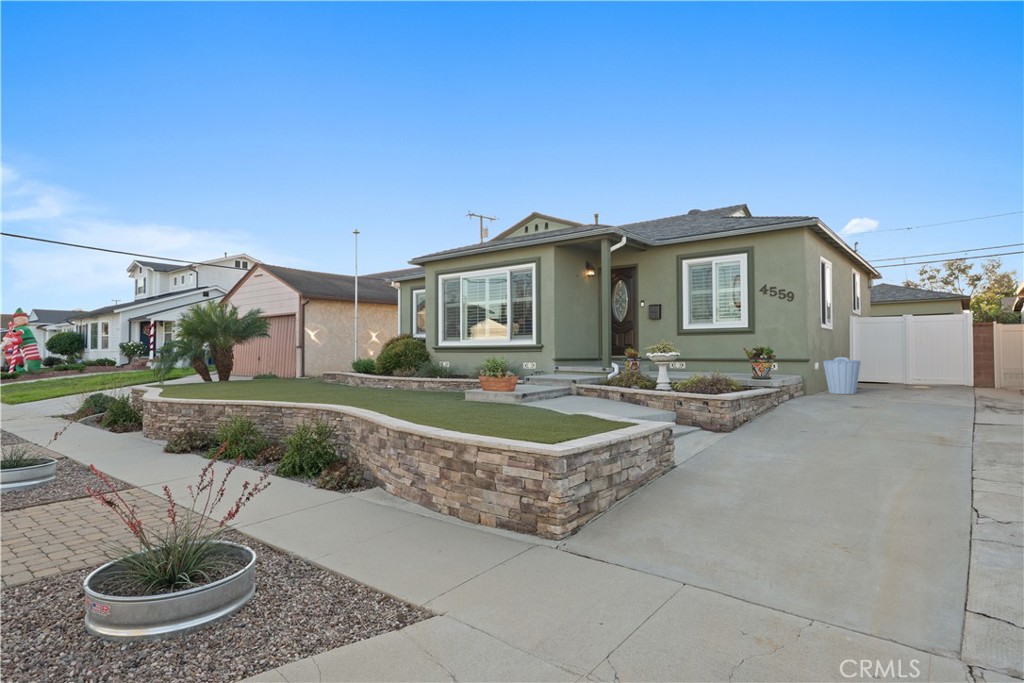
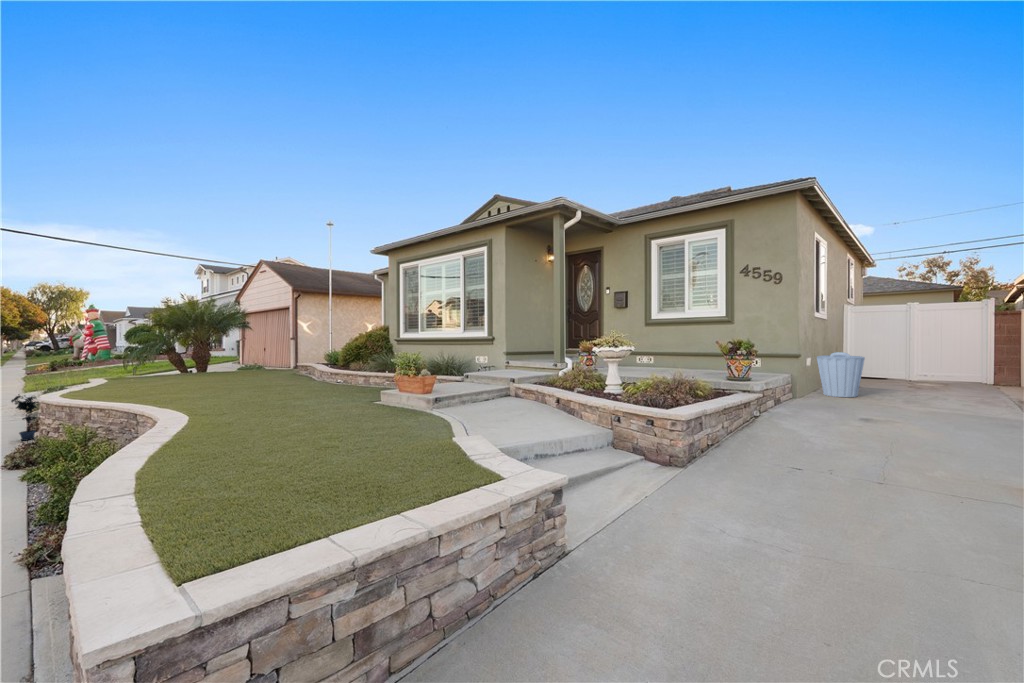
potted plant: none [125,395,148,438] -> present [11,394,37,441]

